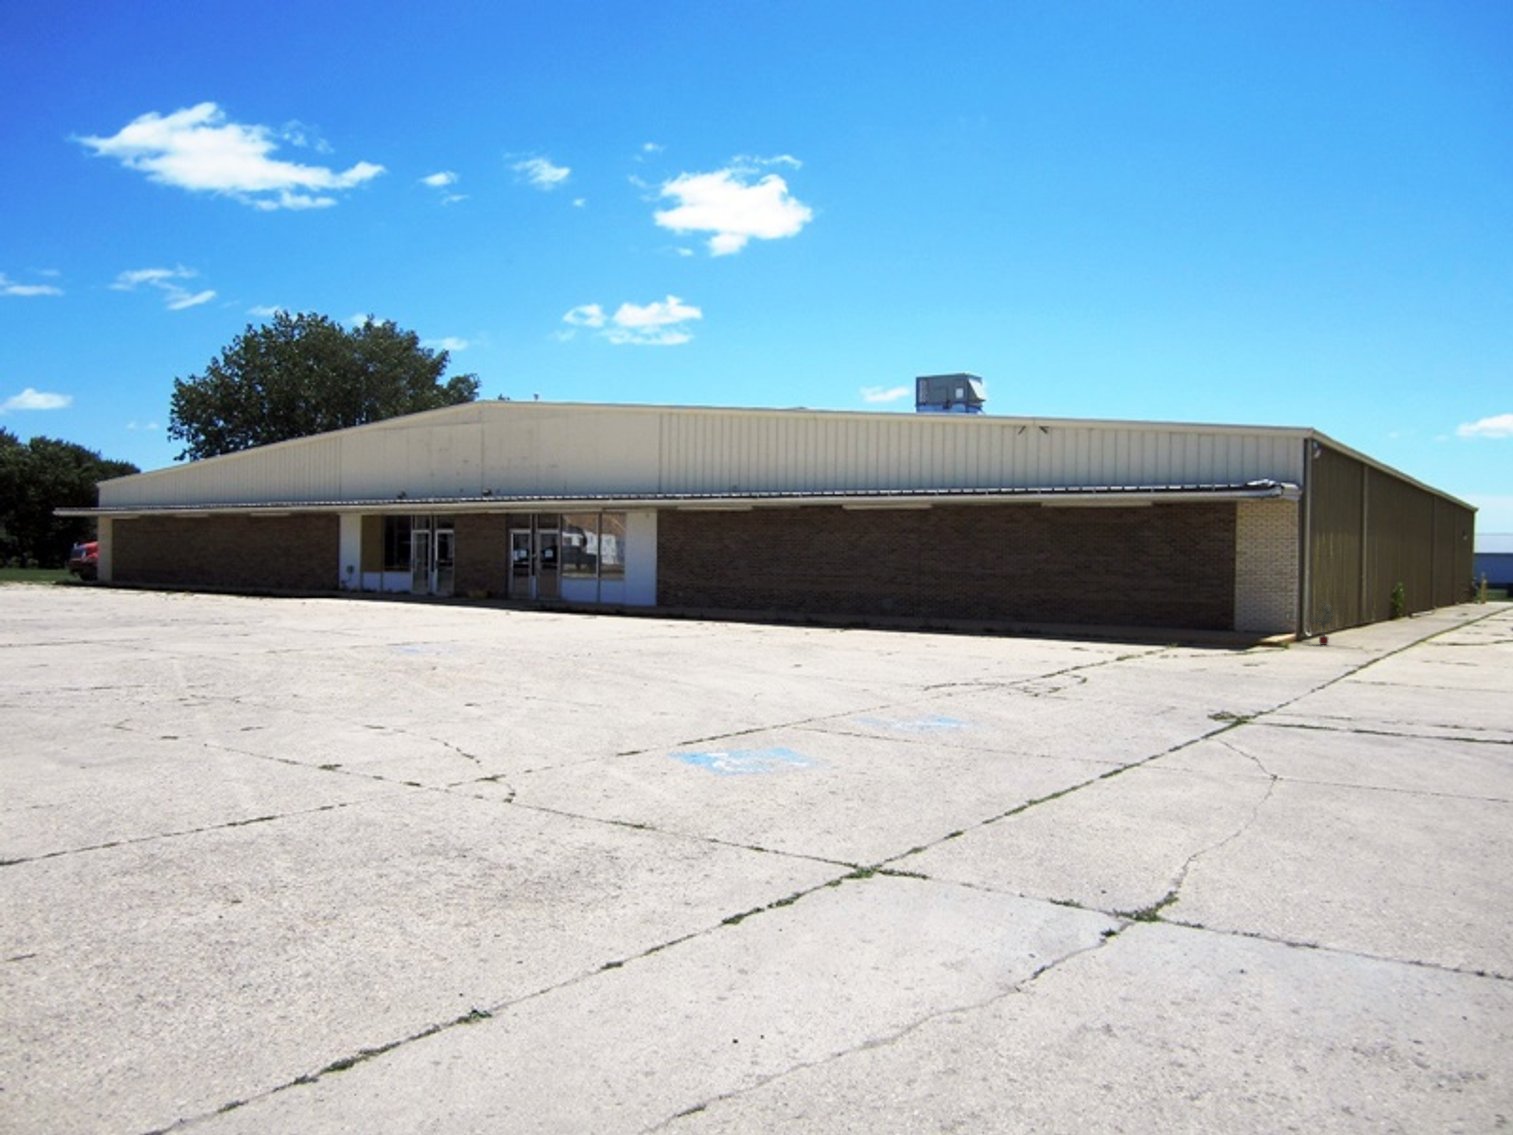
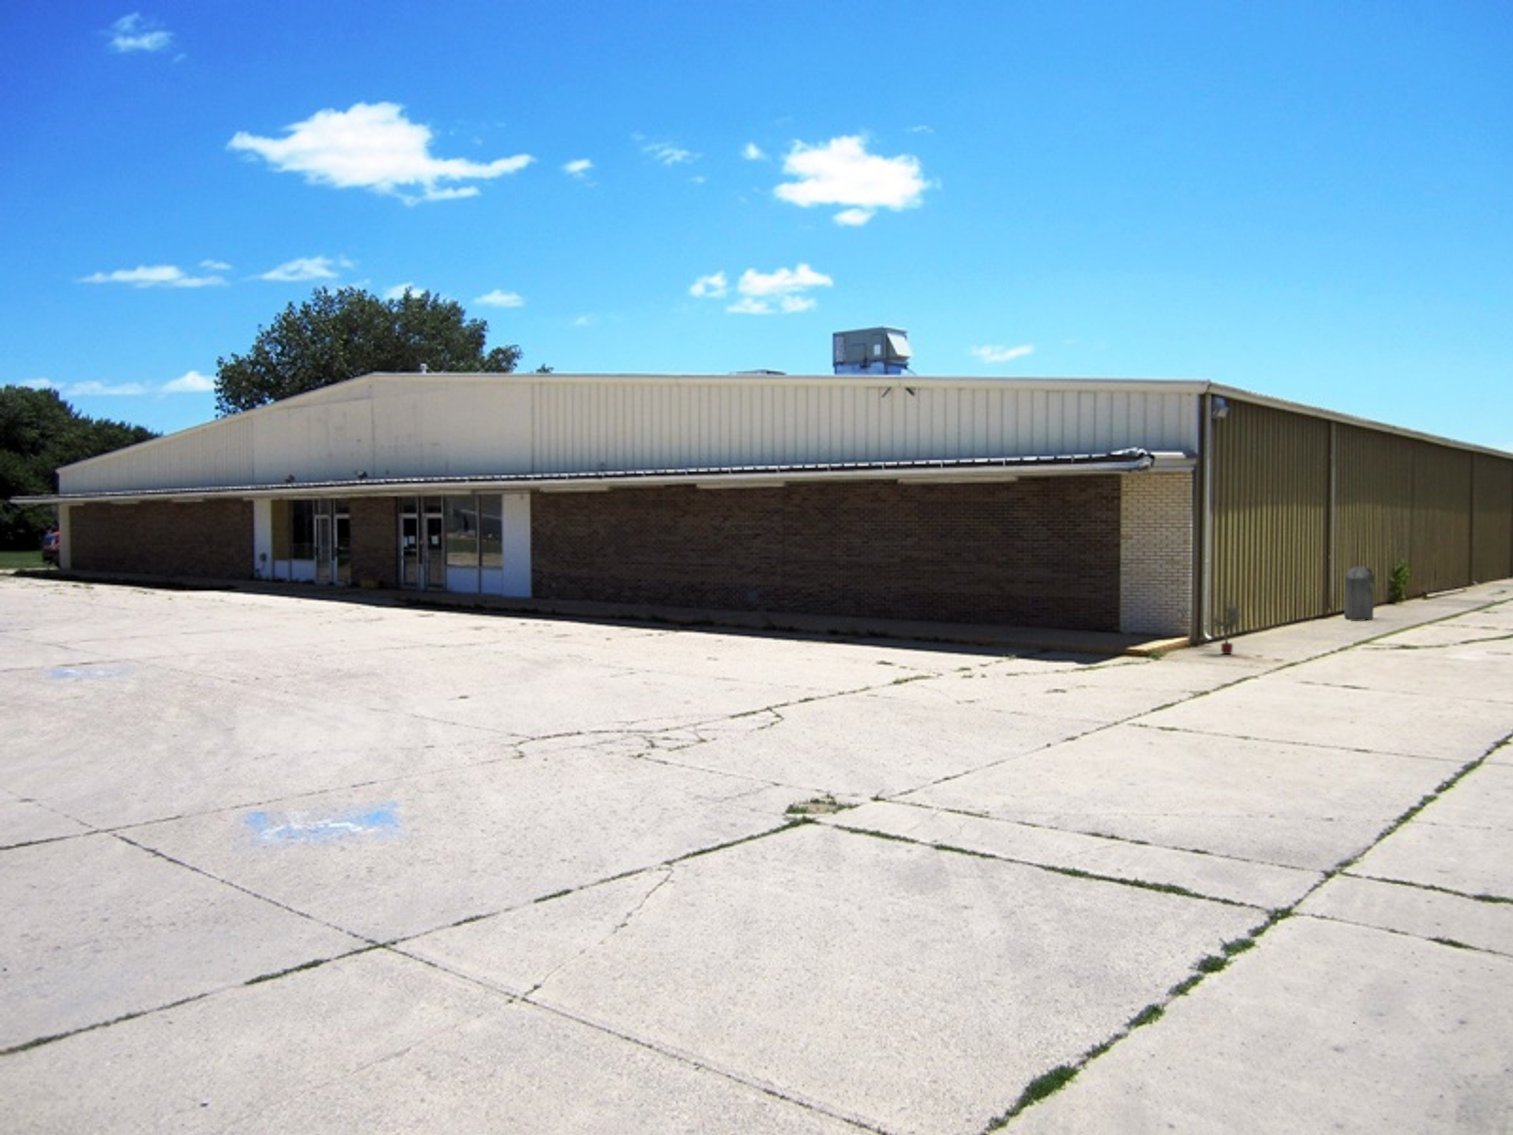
trash can: none [1366,584,1391,628] -> present [1344,567,1374,621]

